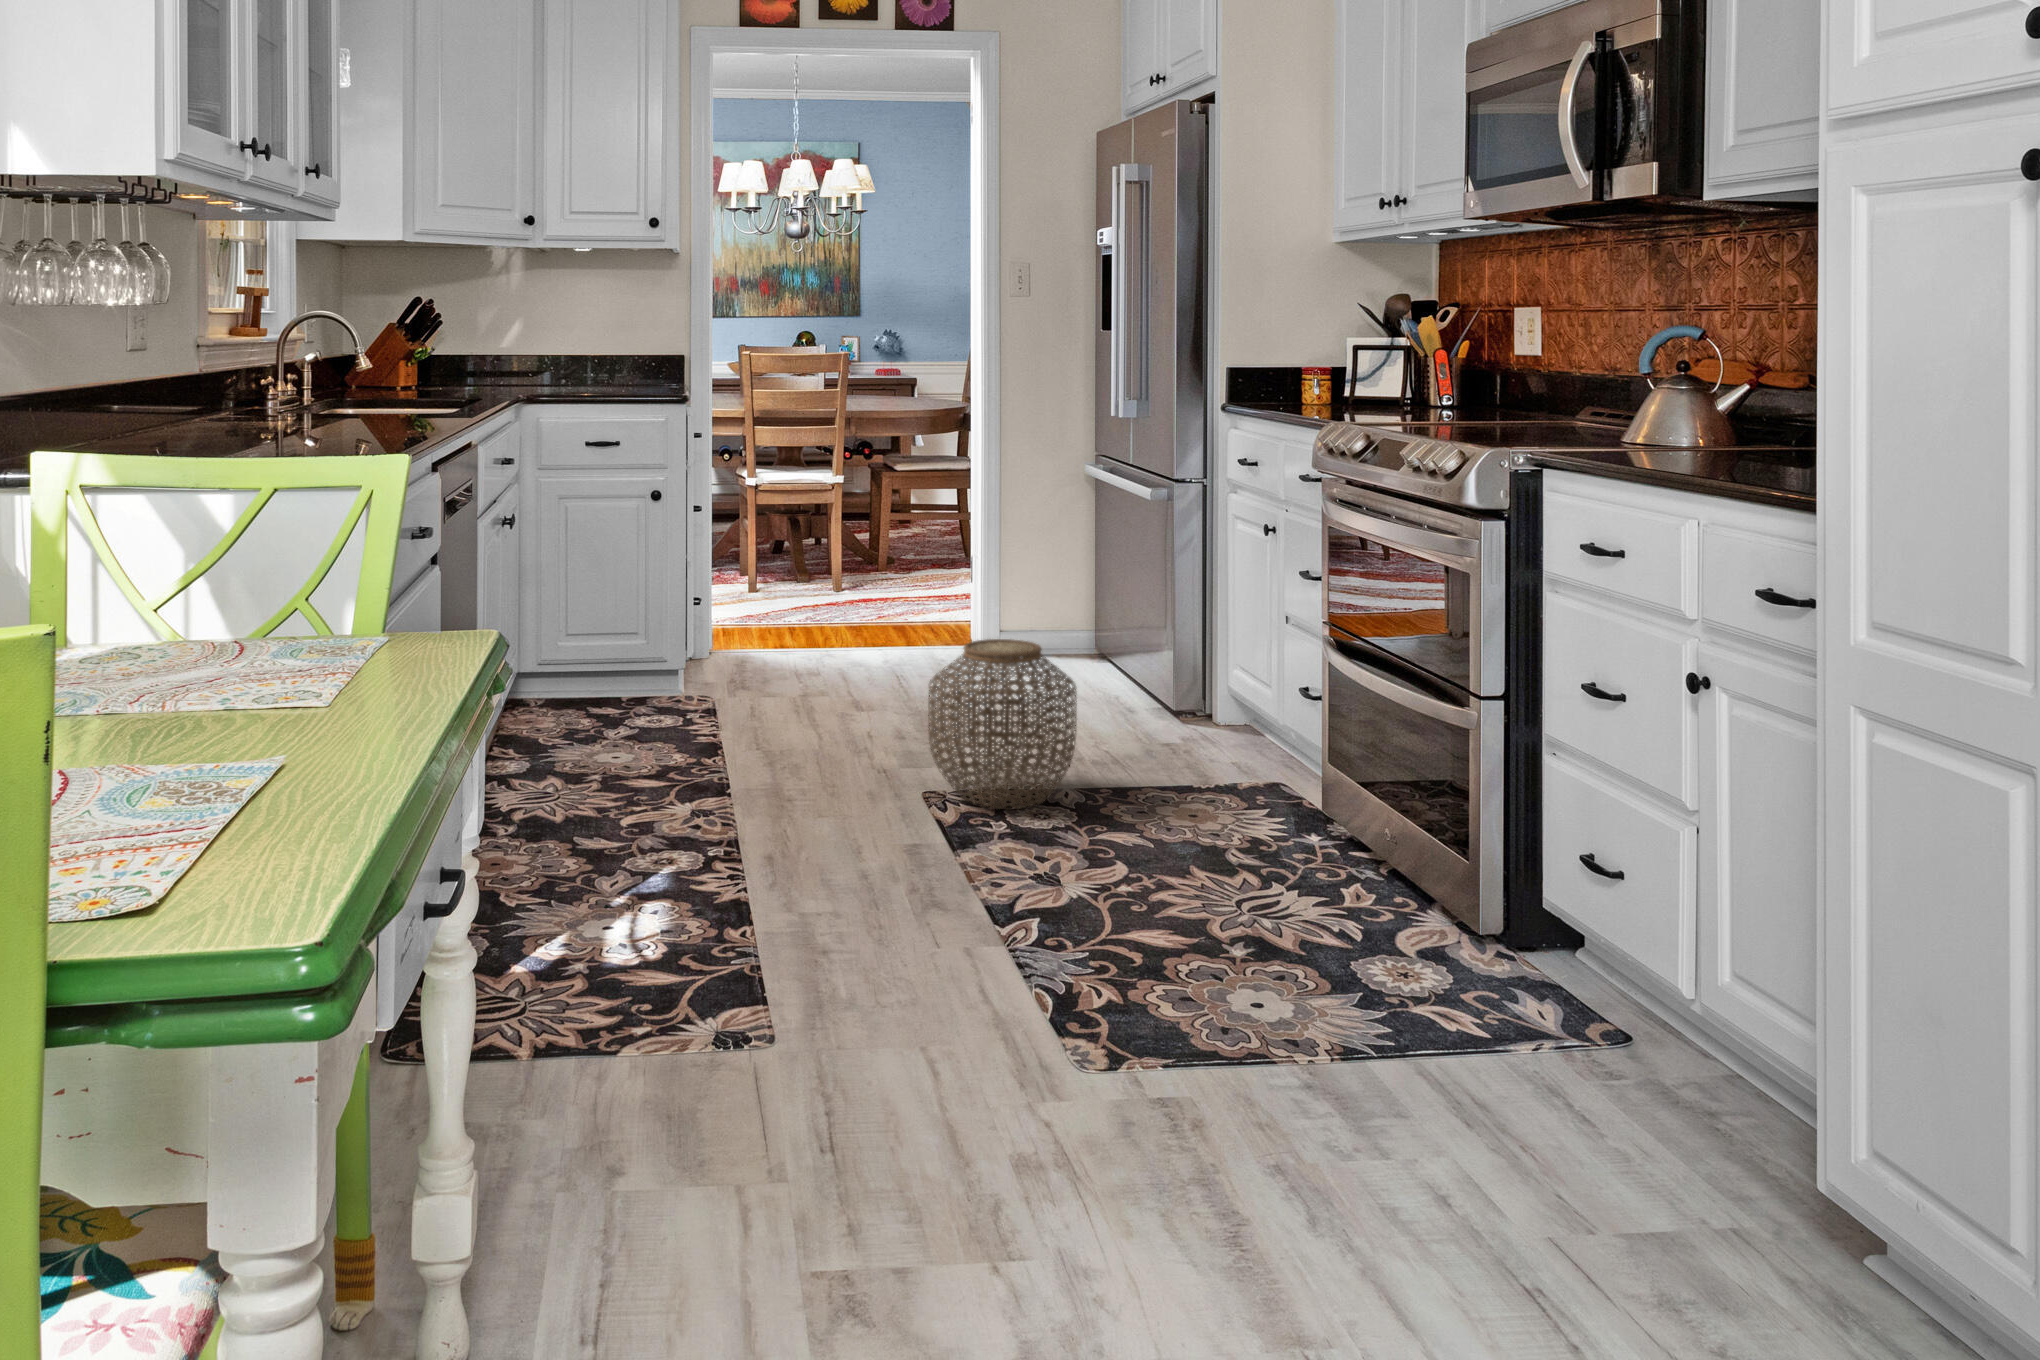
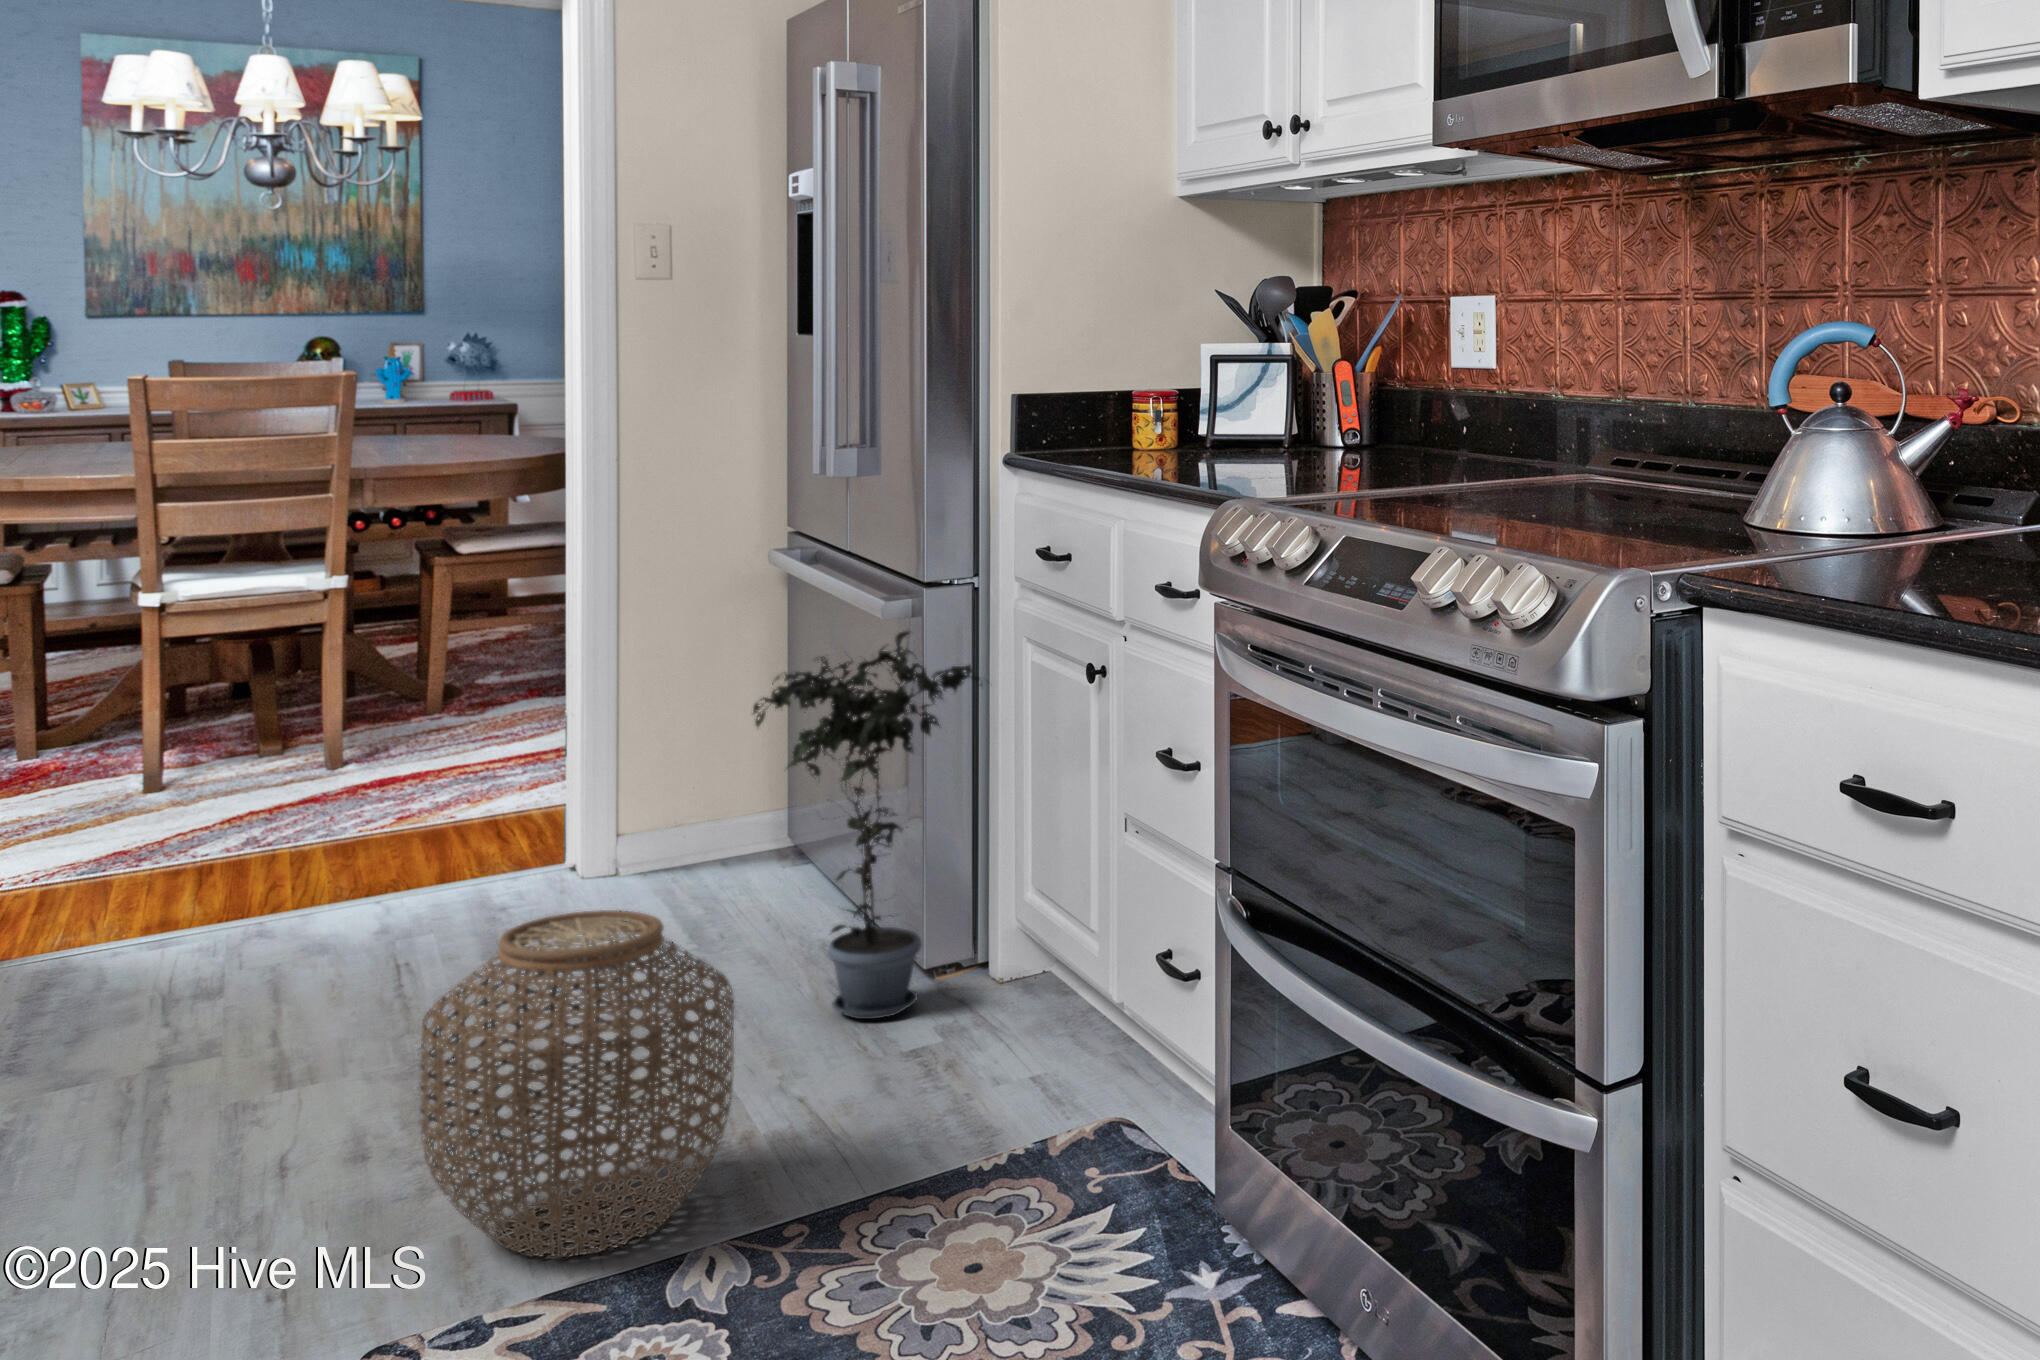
potted plant: none [1081,509,1218,735] -> present [753,631,982,1019]

